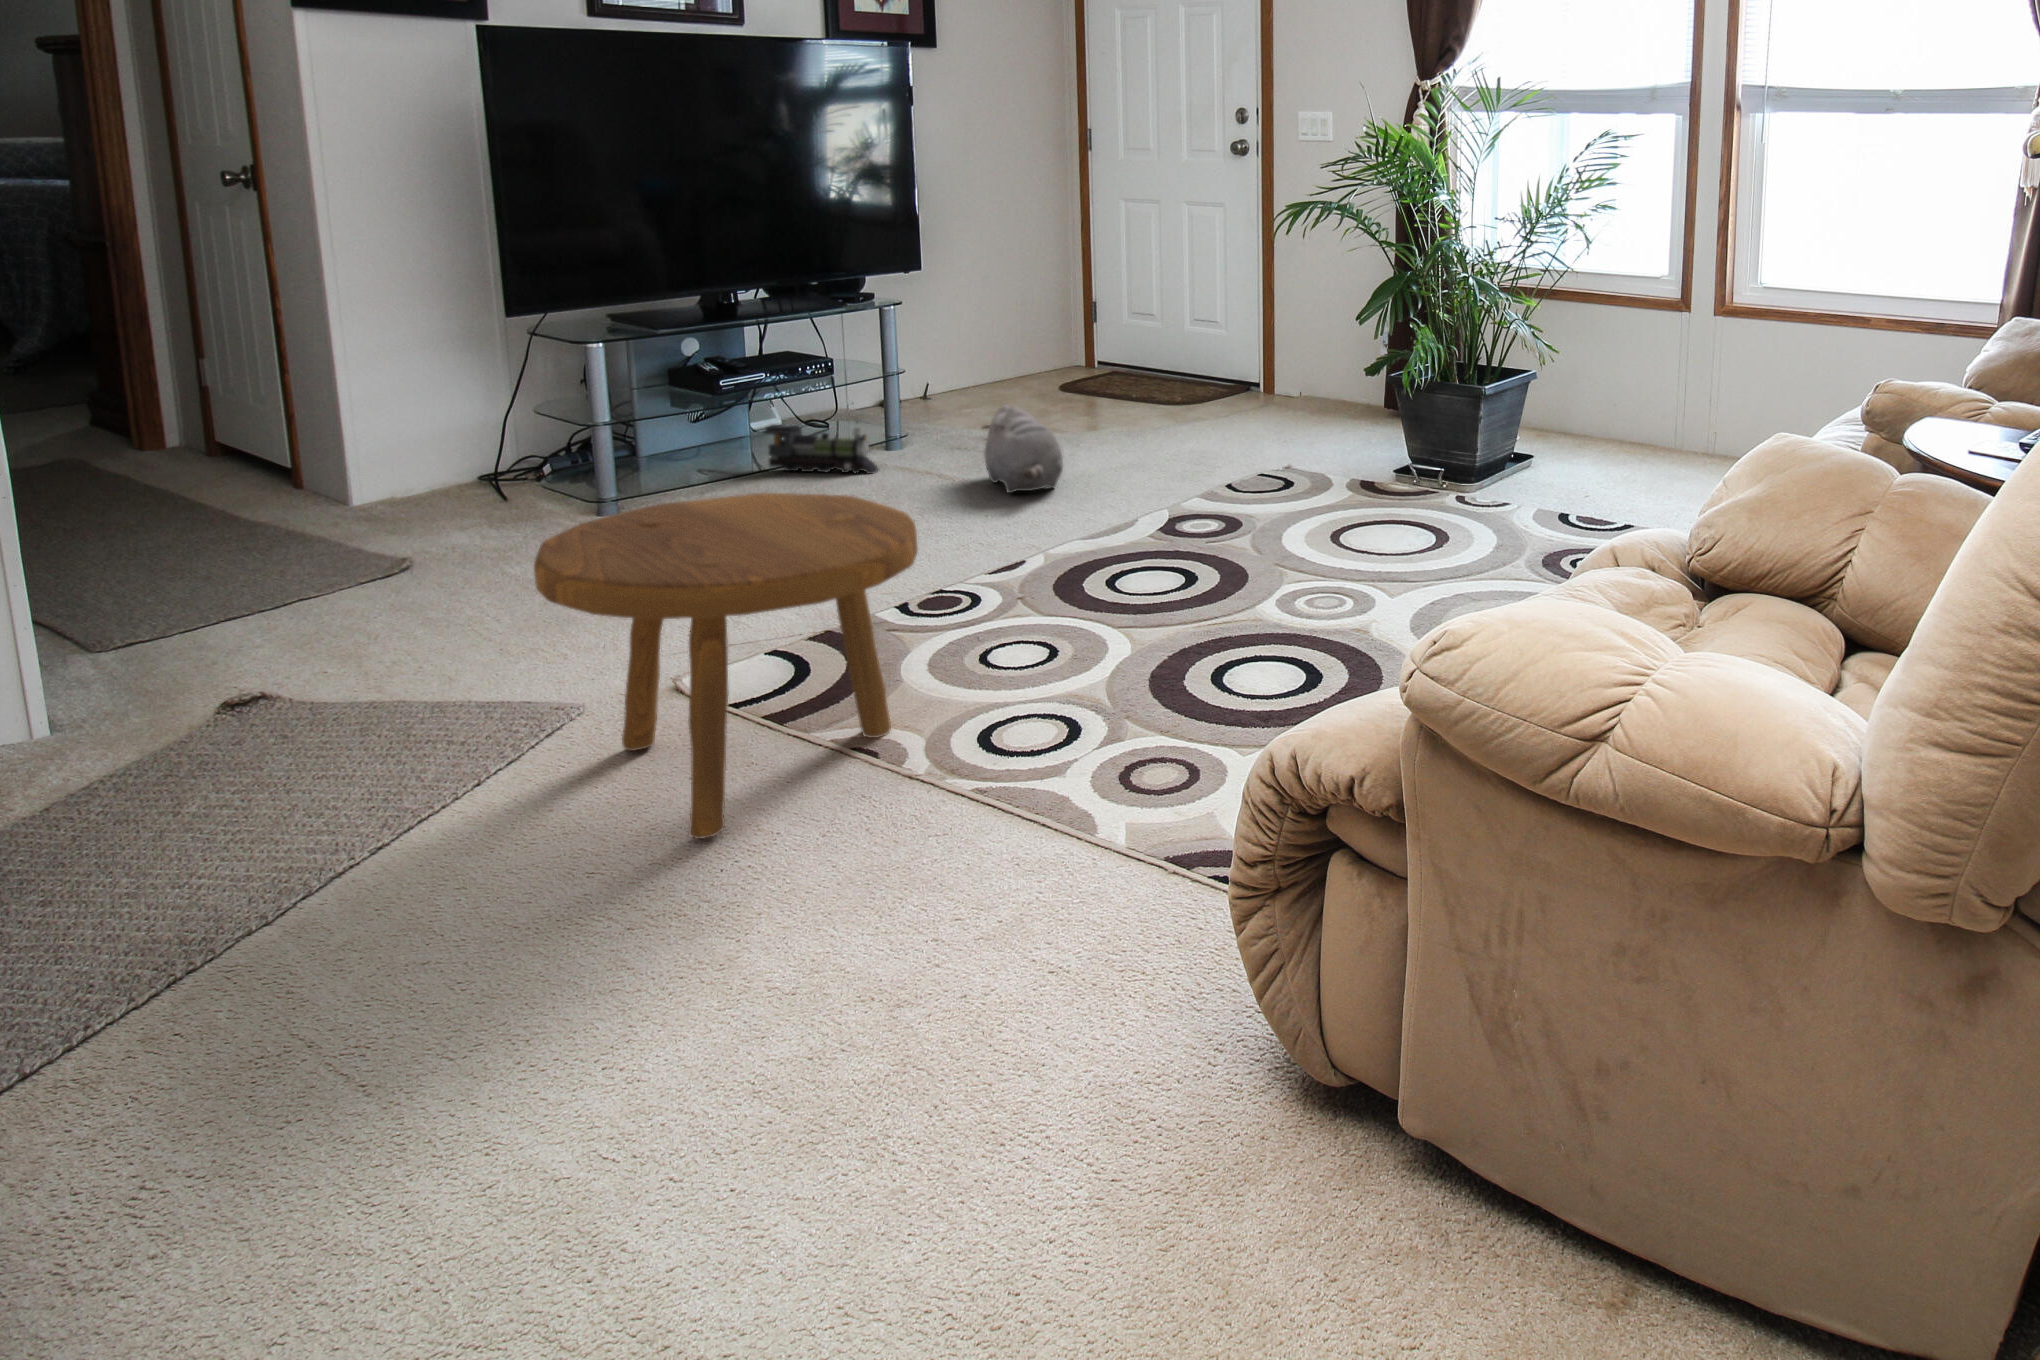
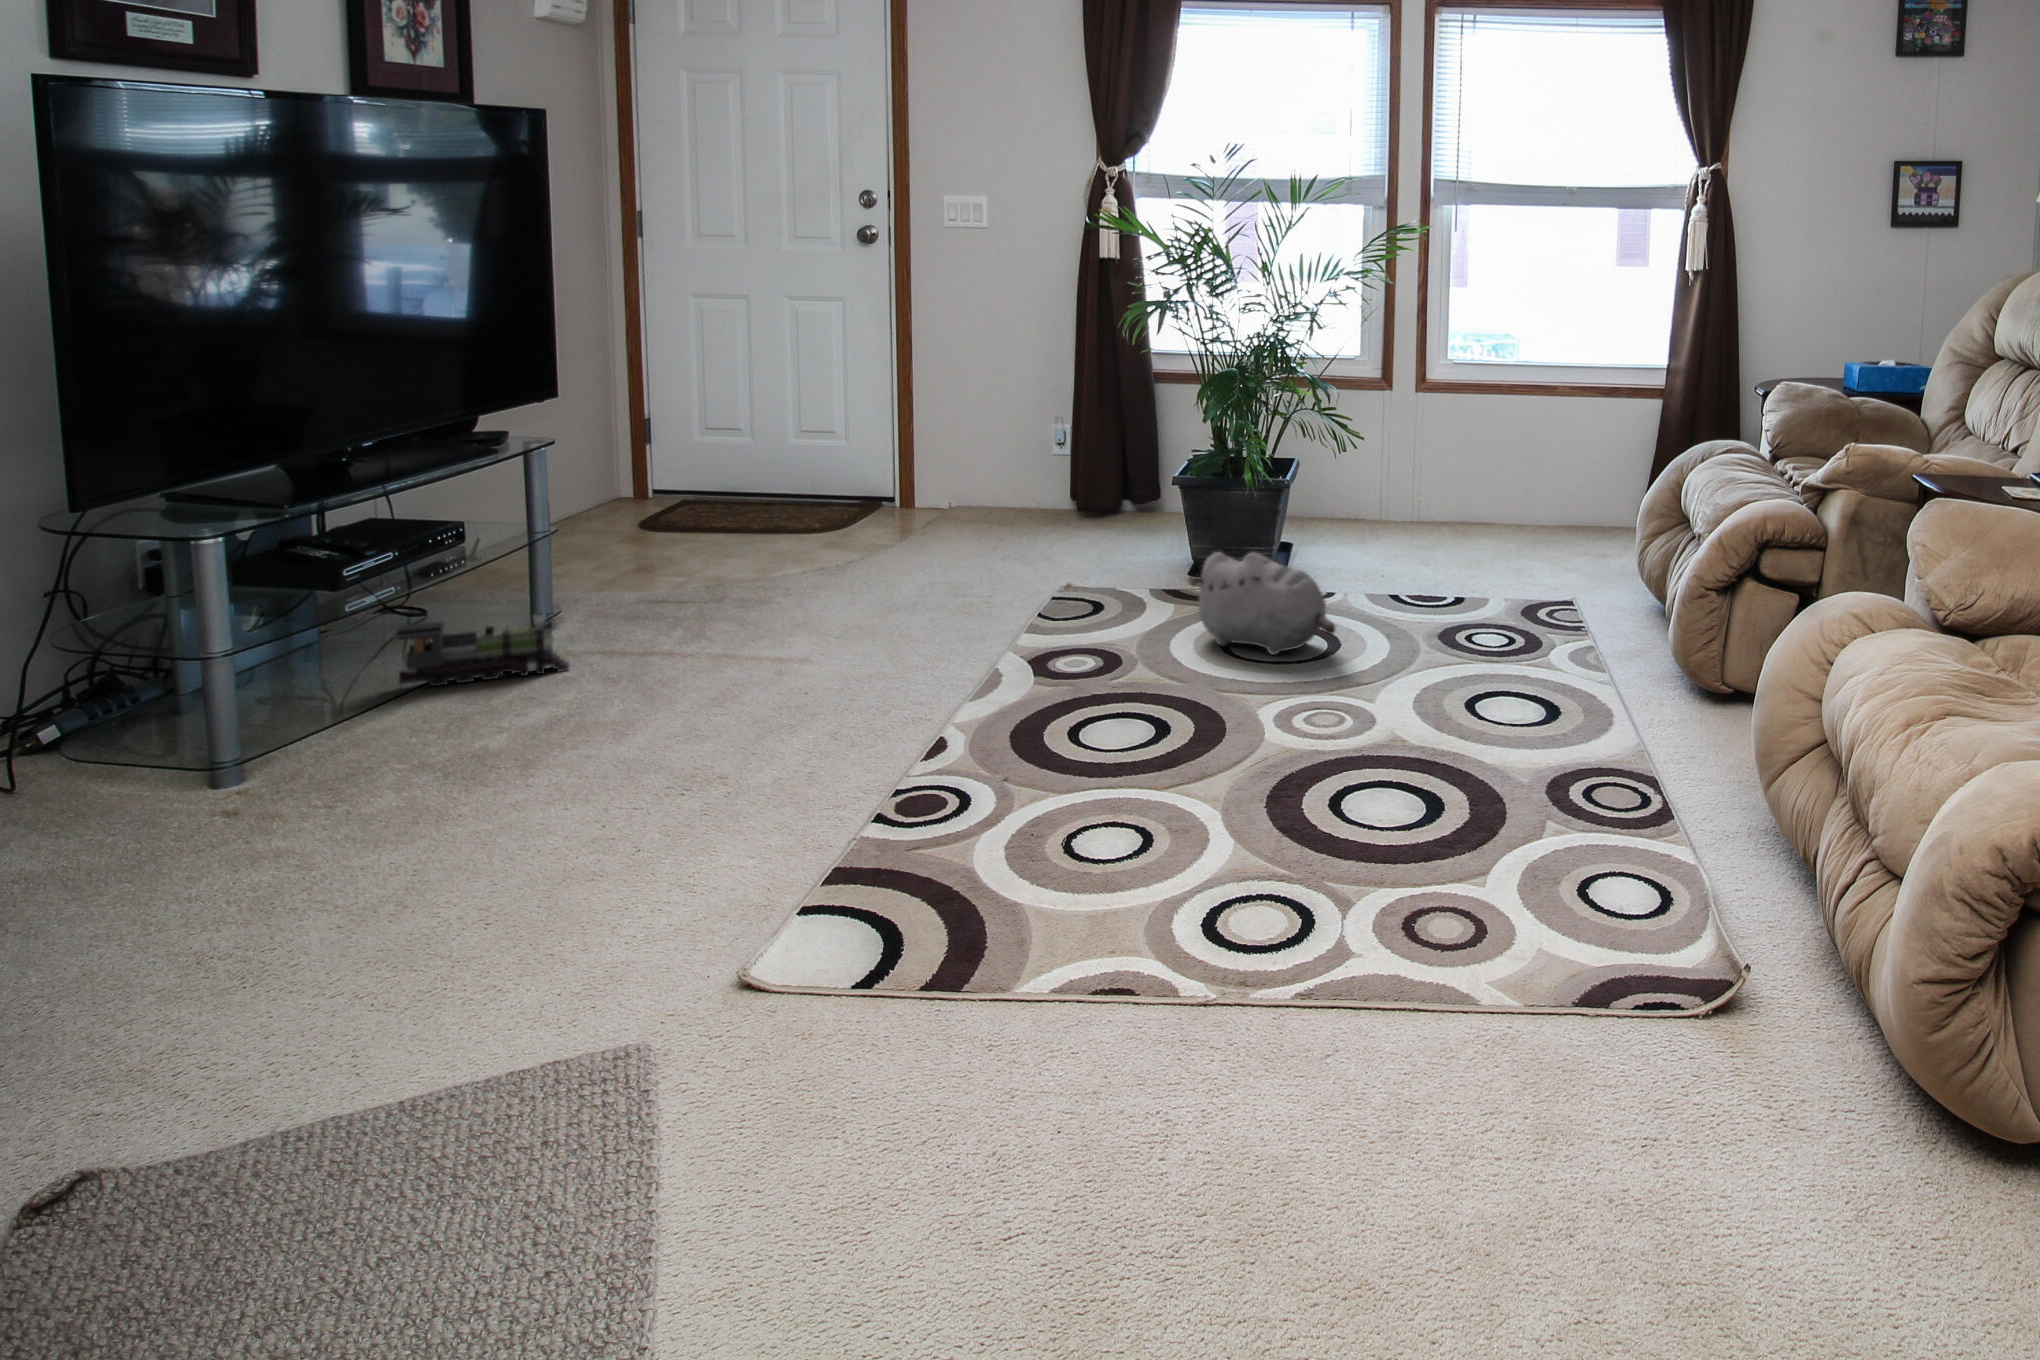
plush toy: present [983,405,1063,493] -> present [1193,552,1335,655]
footstool: present [534,493,918,839] -> none [782,692,1231,1153]

